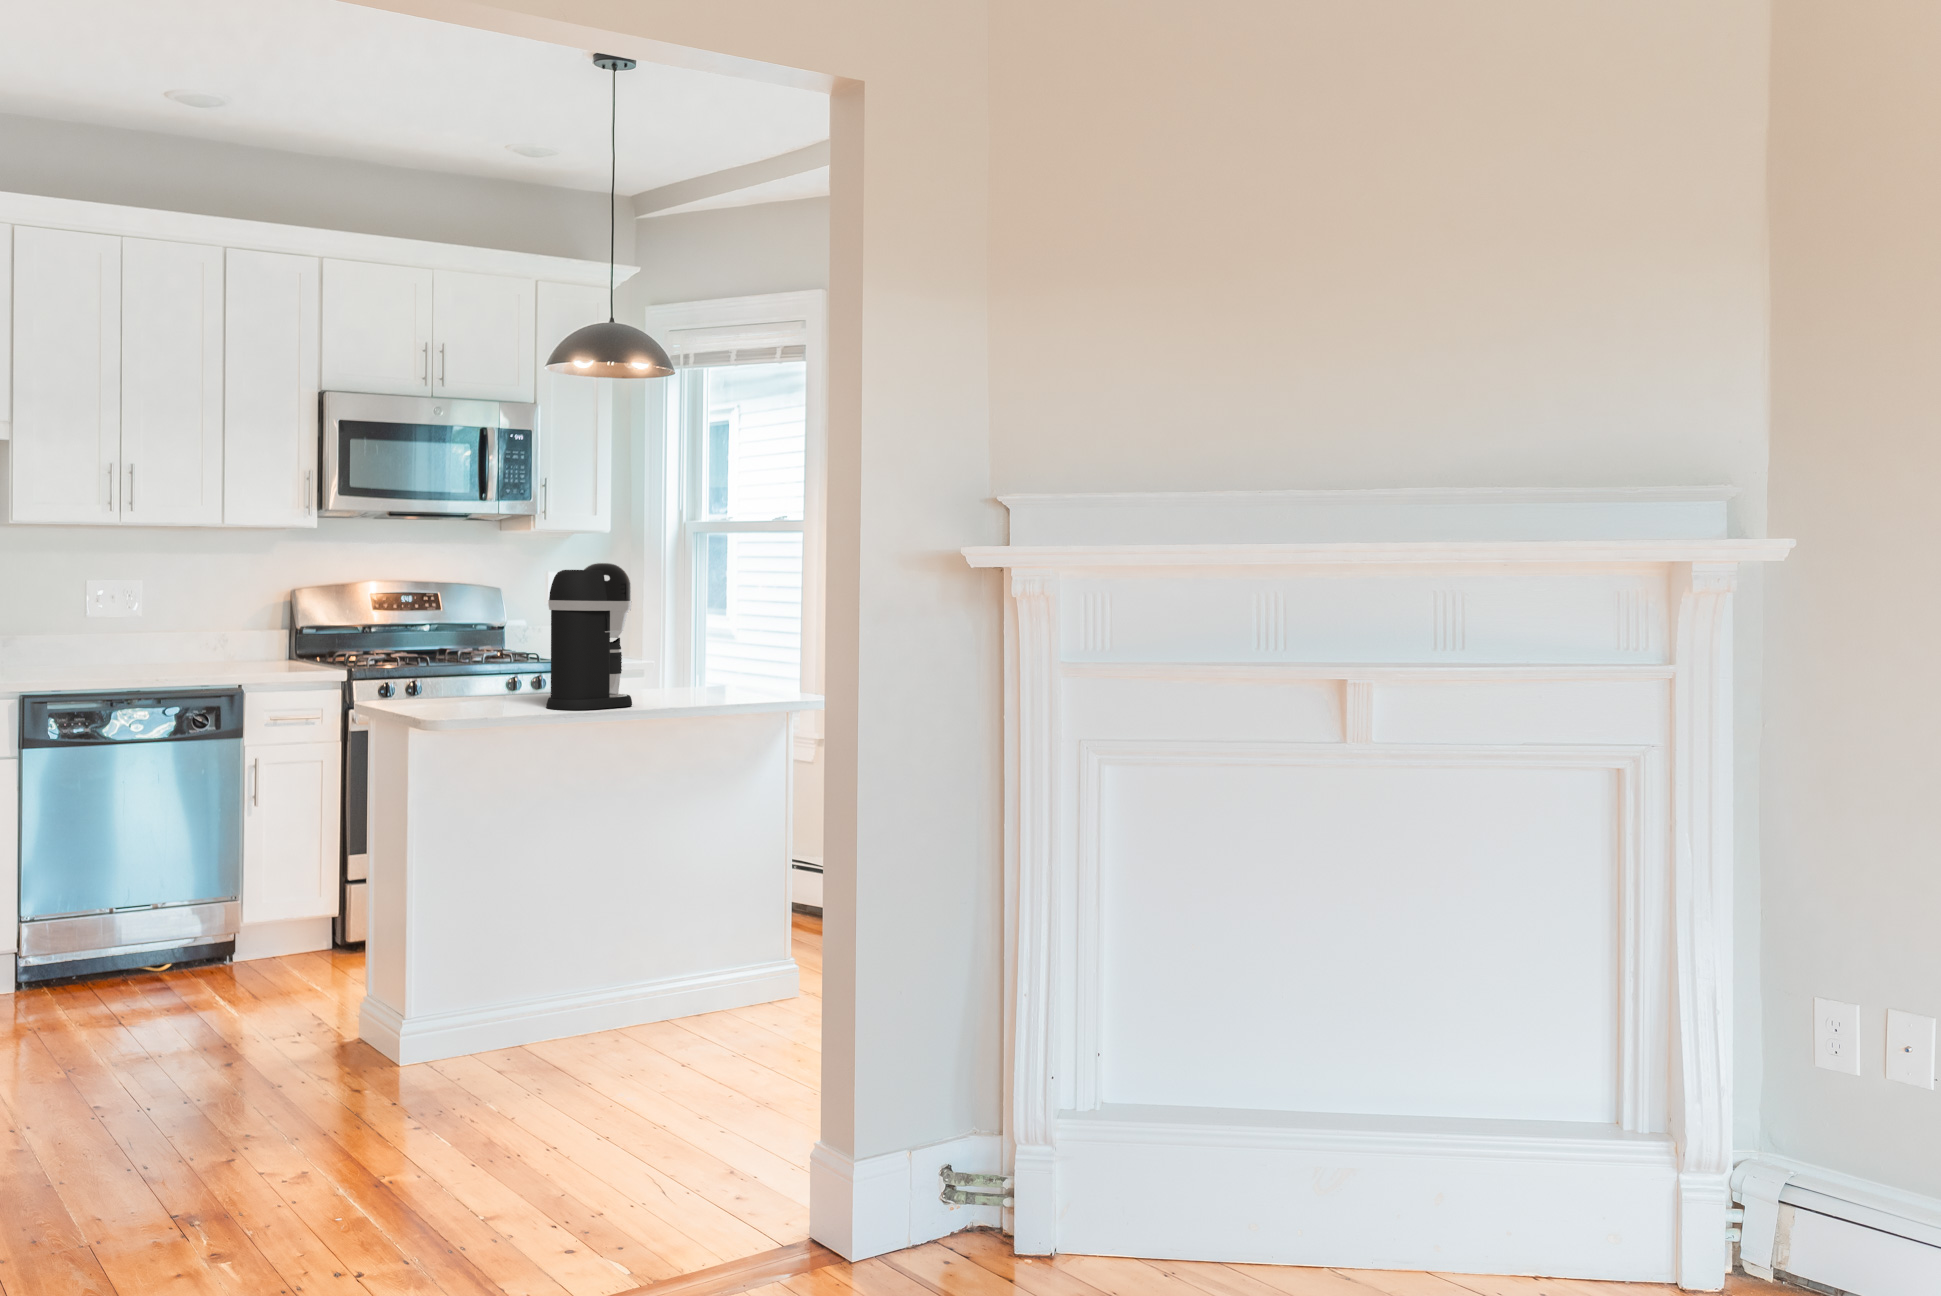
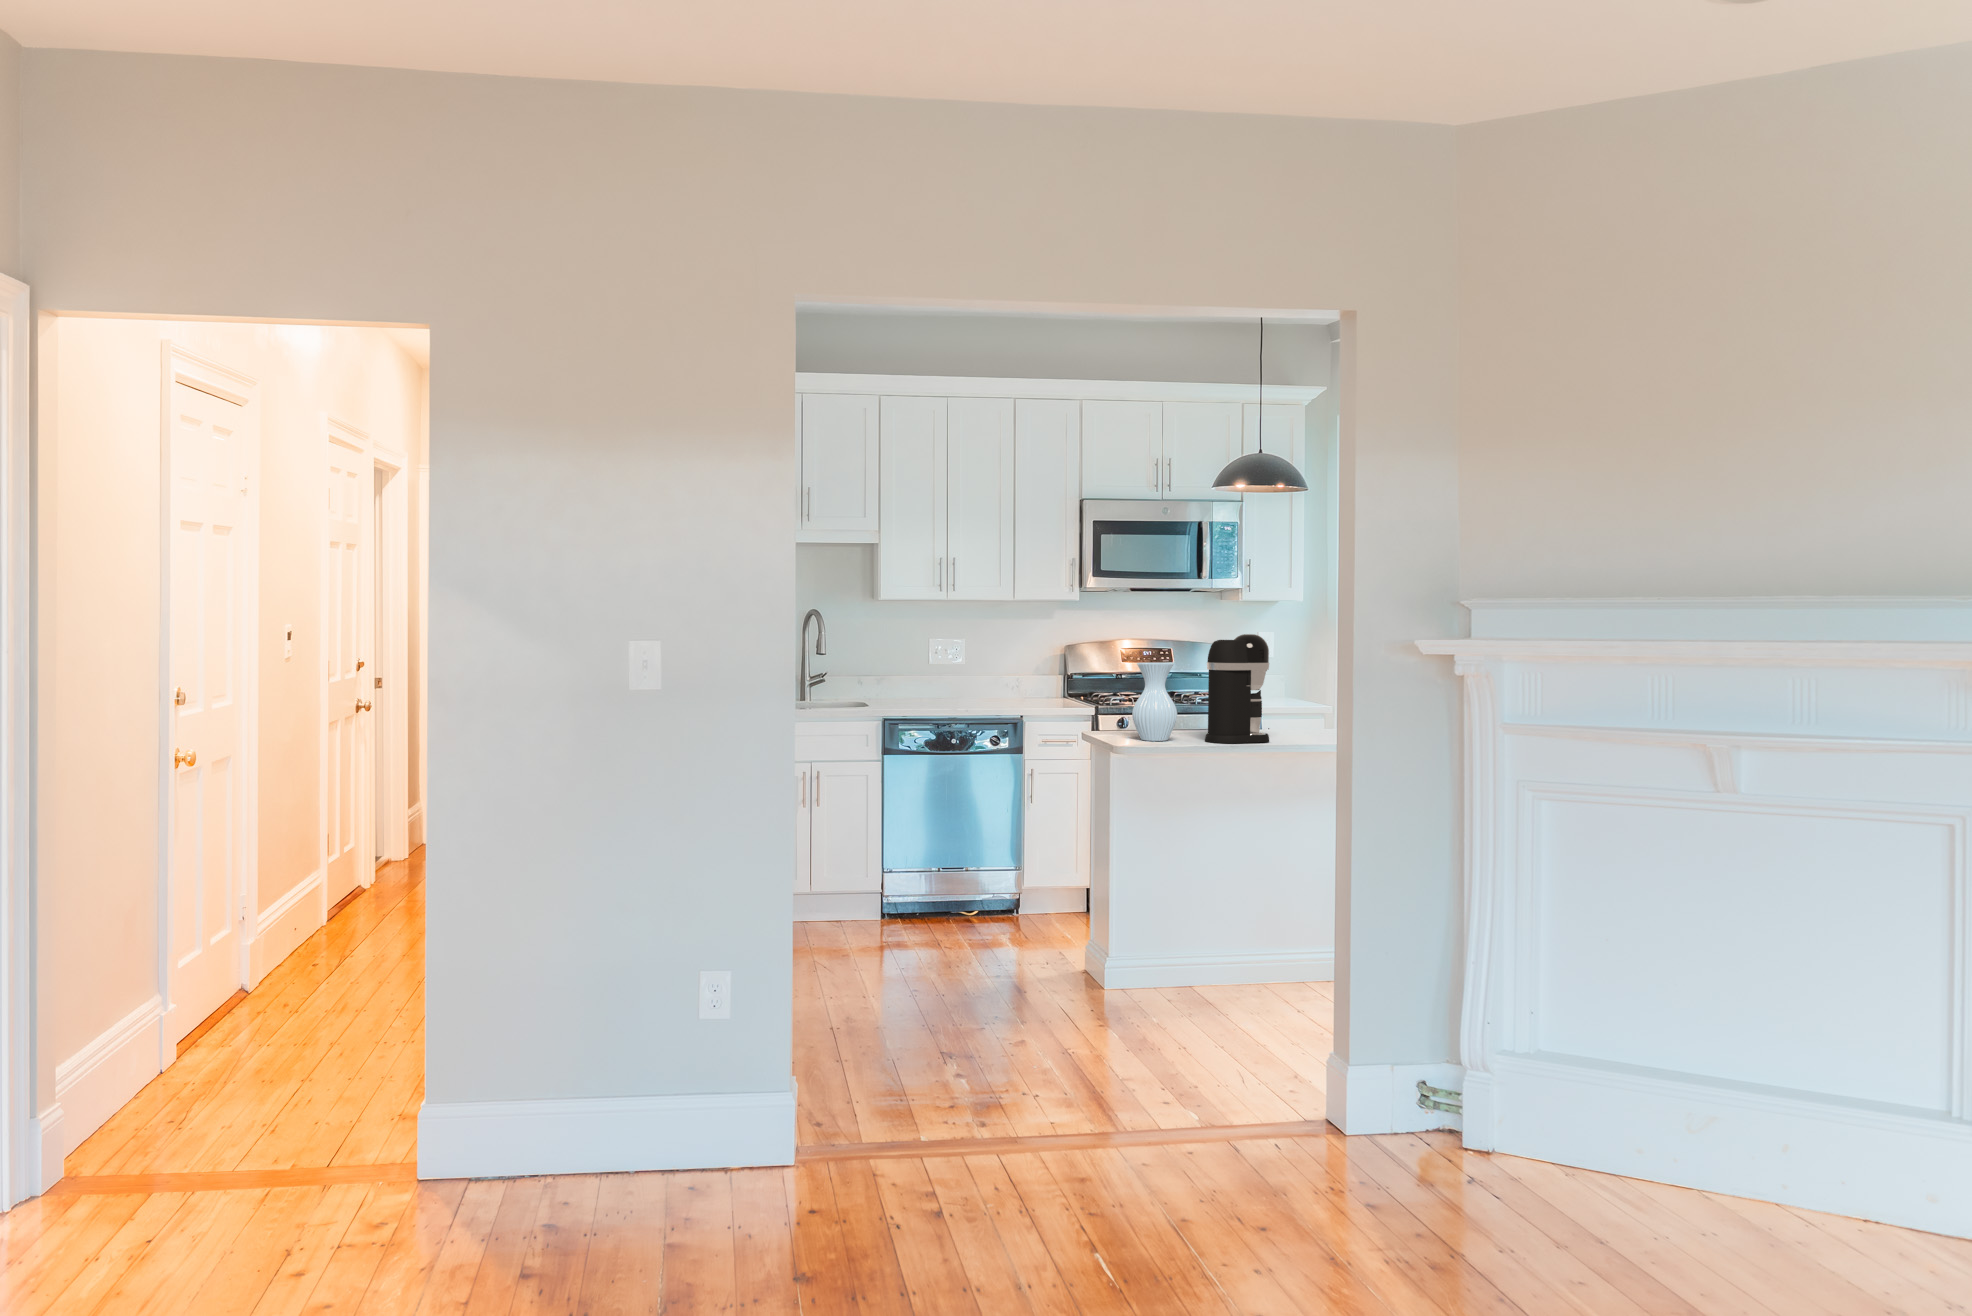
vase: none [441,601,508,711] -> present [1132,663,1177,741]

